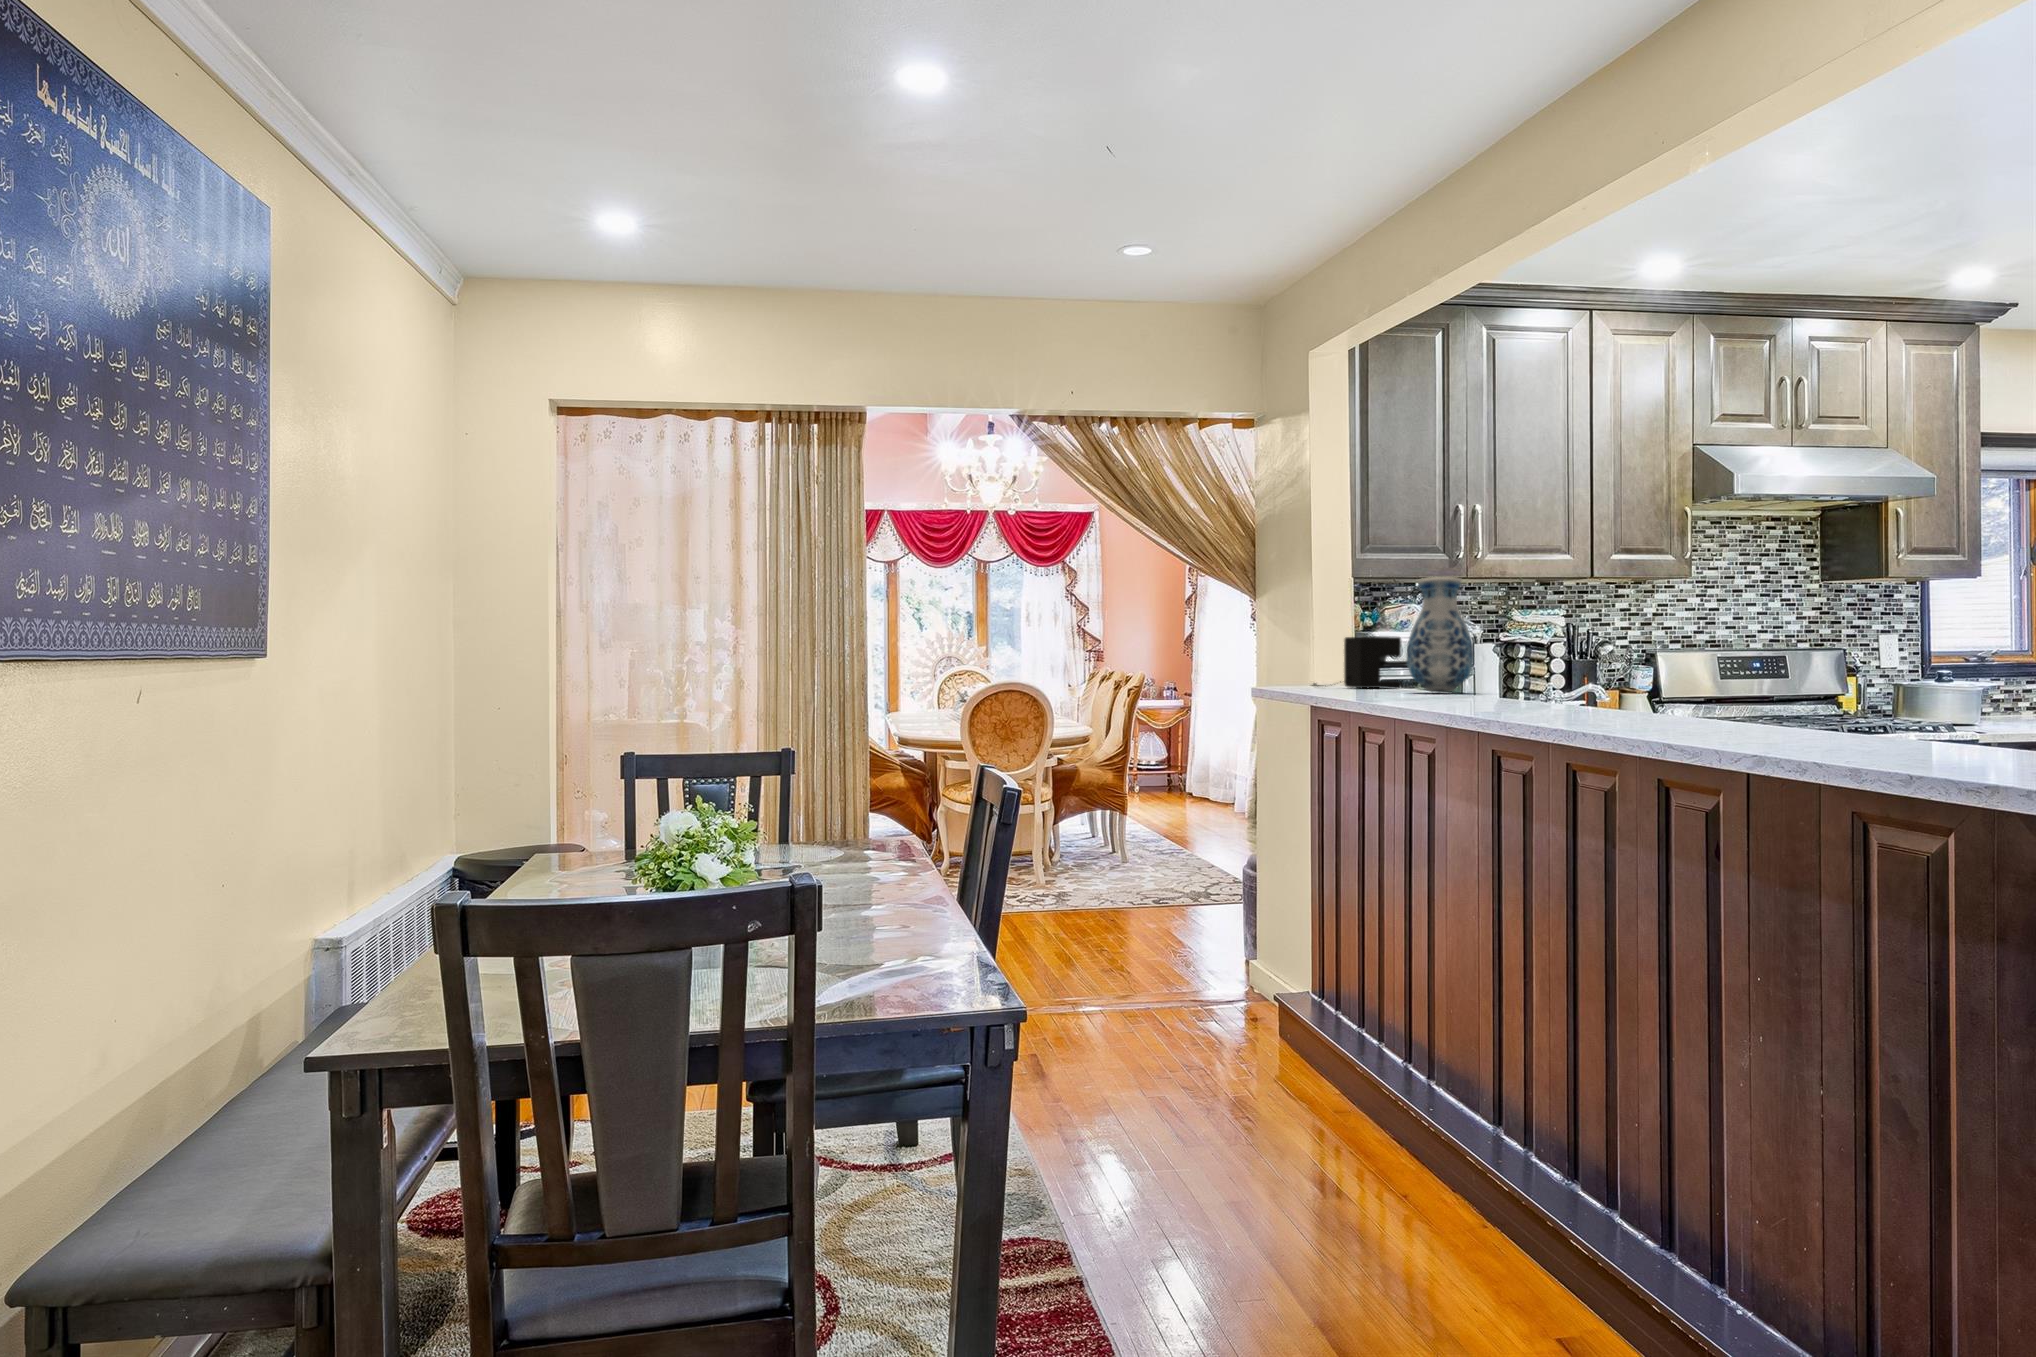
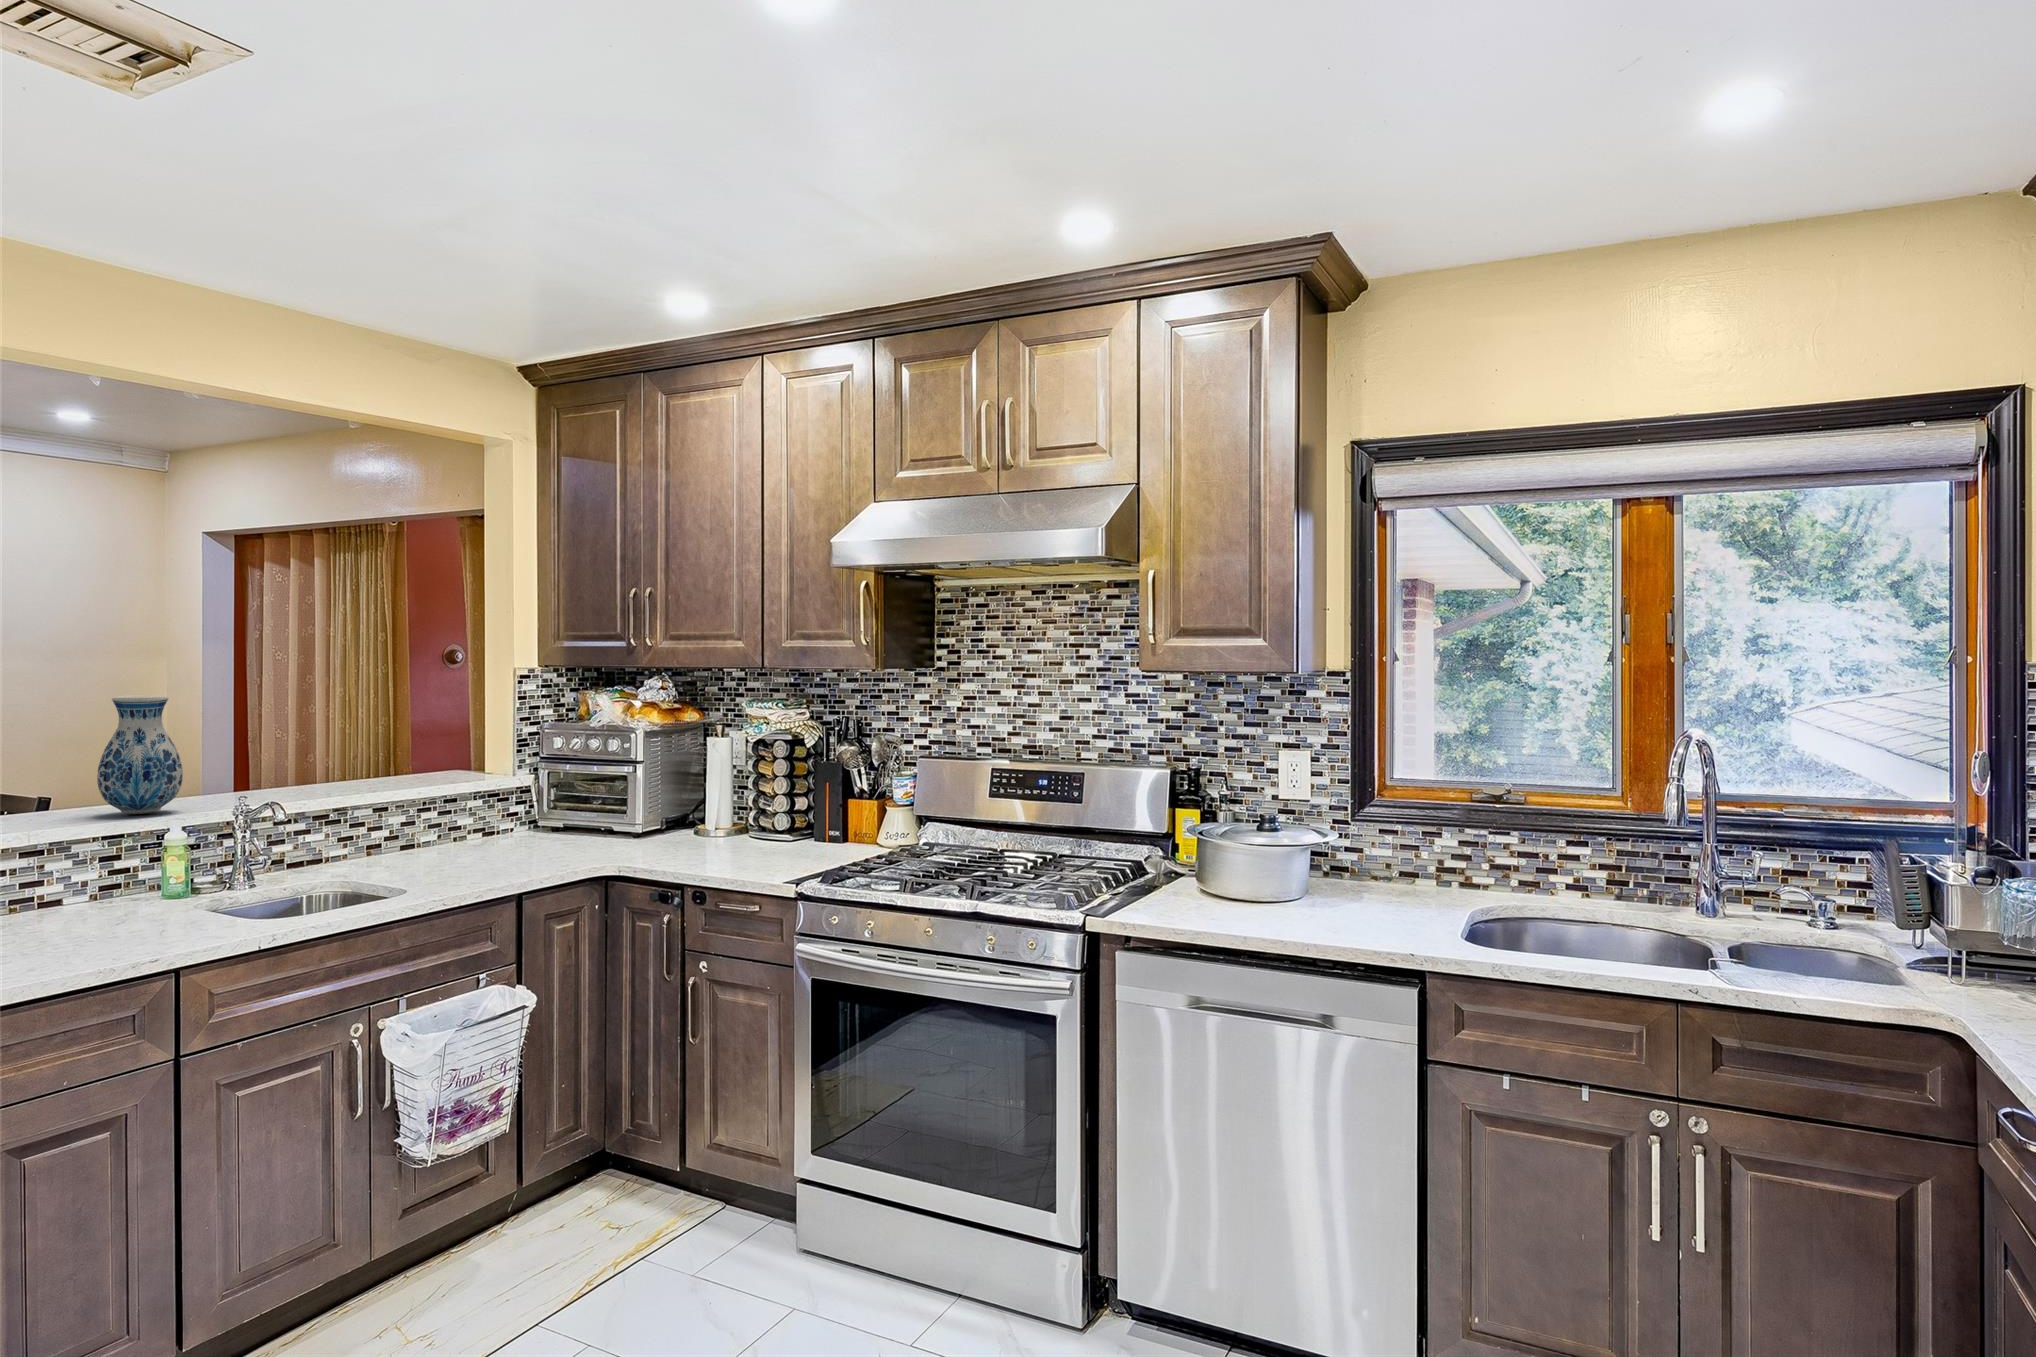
coffee maker: present [1313,636,1407,688] -> none [323,739,405,796]

